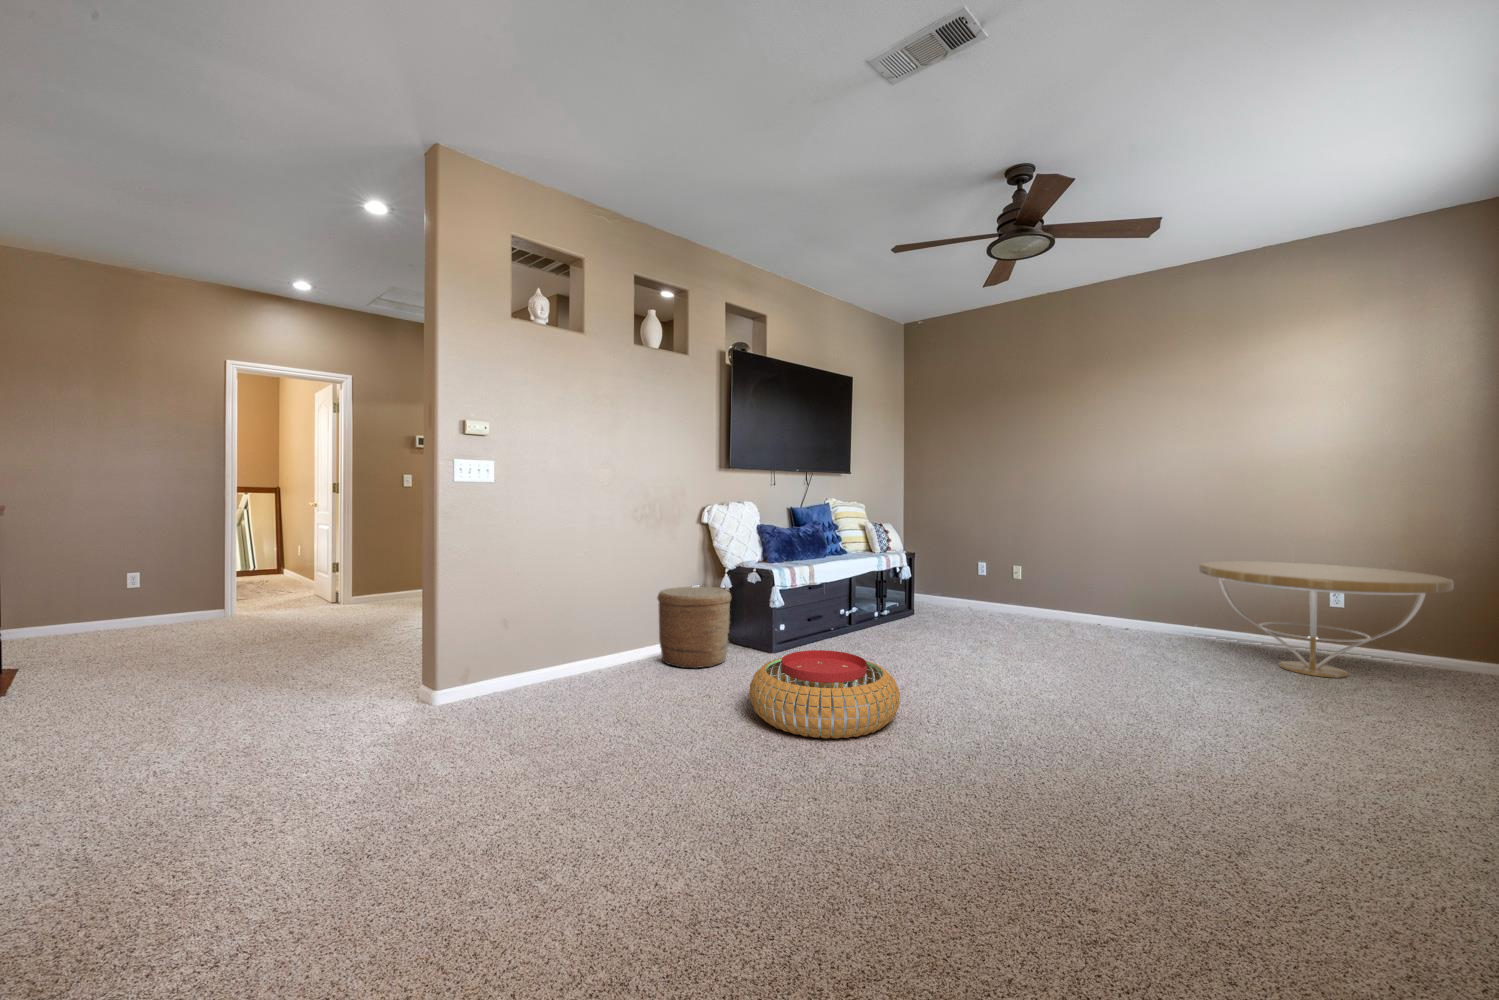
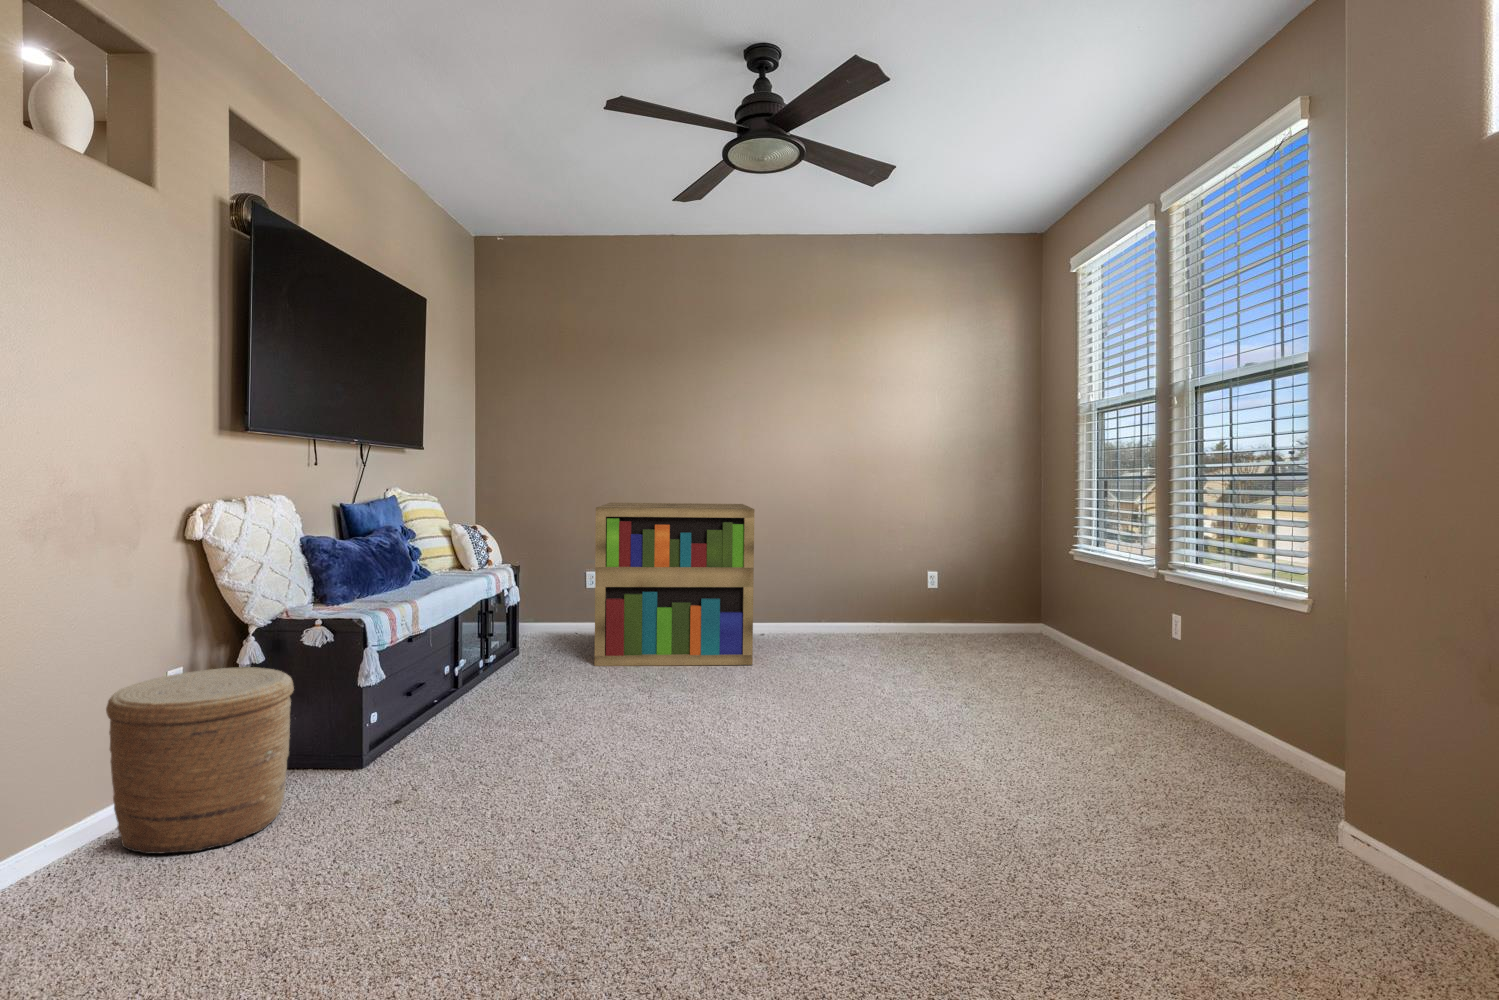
bookshelf: none [957,512,1109,647] -> present [595,503,754,666]
coffee table: present [1199,561,1454,678] -> none [847,551,1030,660]
pouf: present [750,650,900,739] -> none [431,748,693,922]

